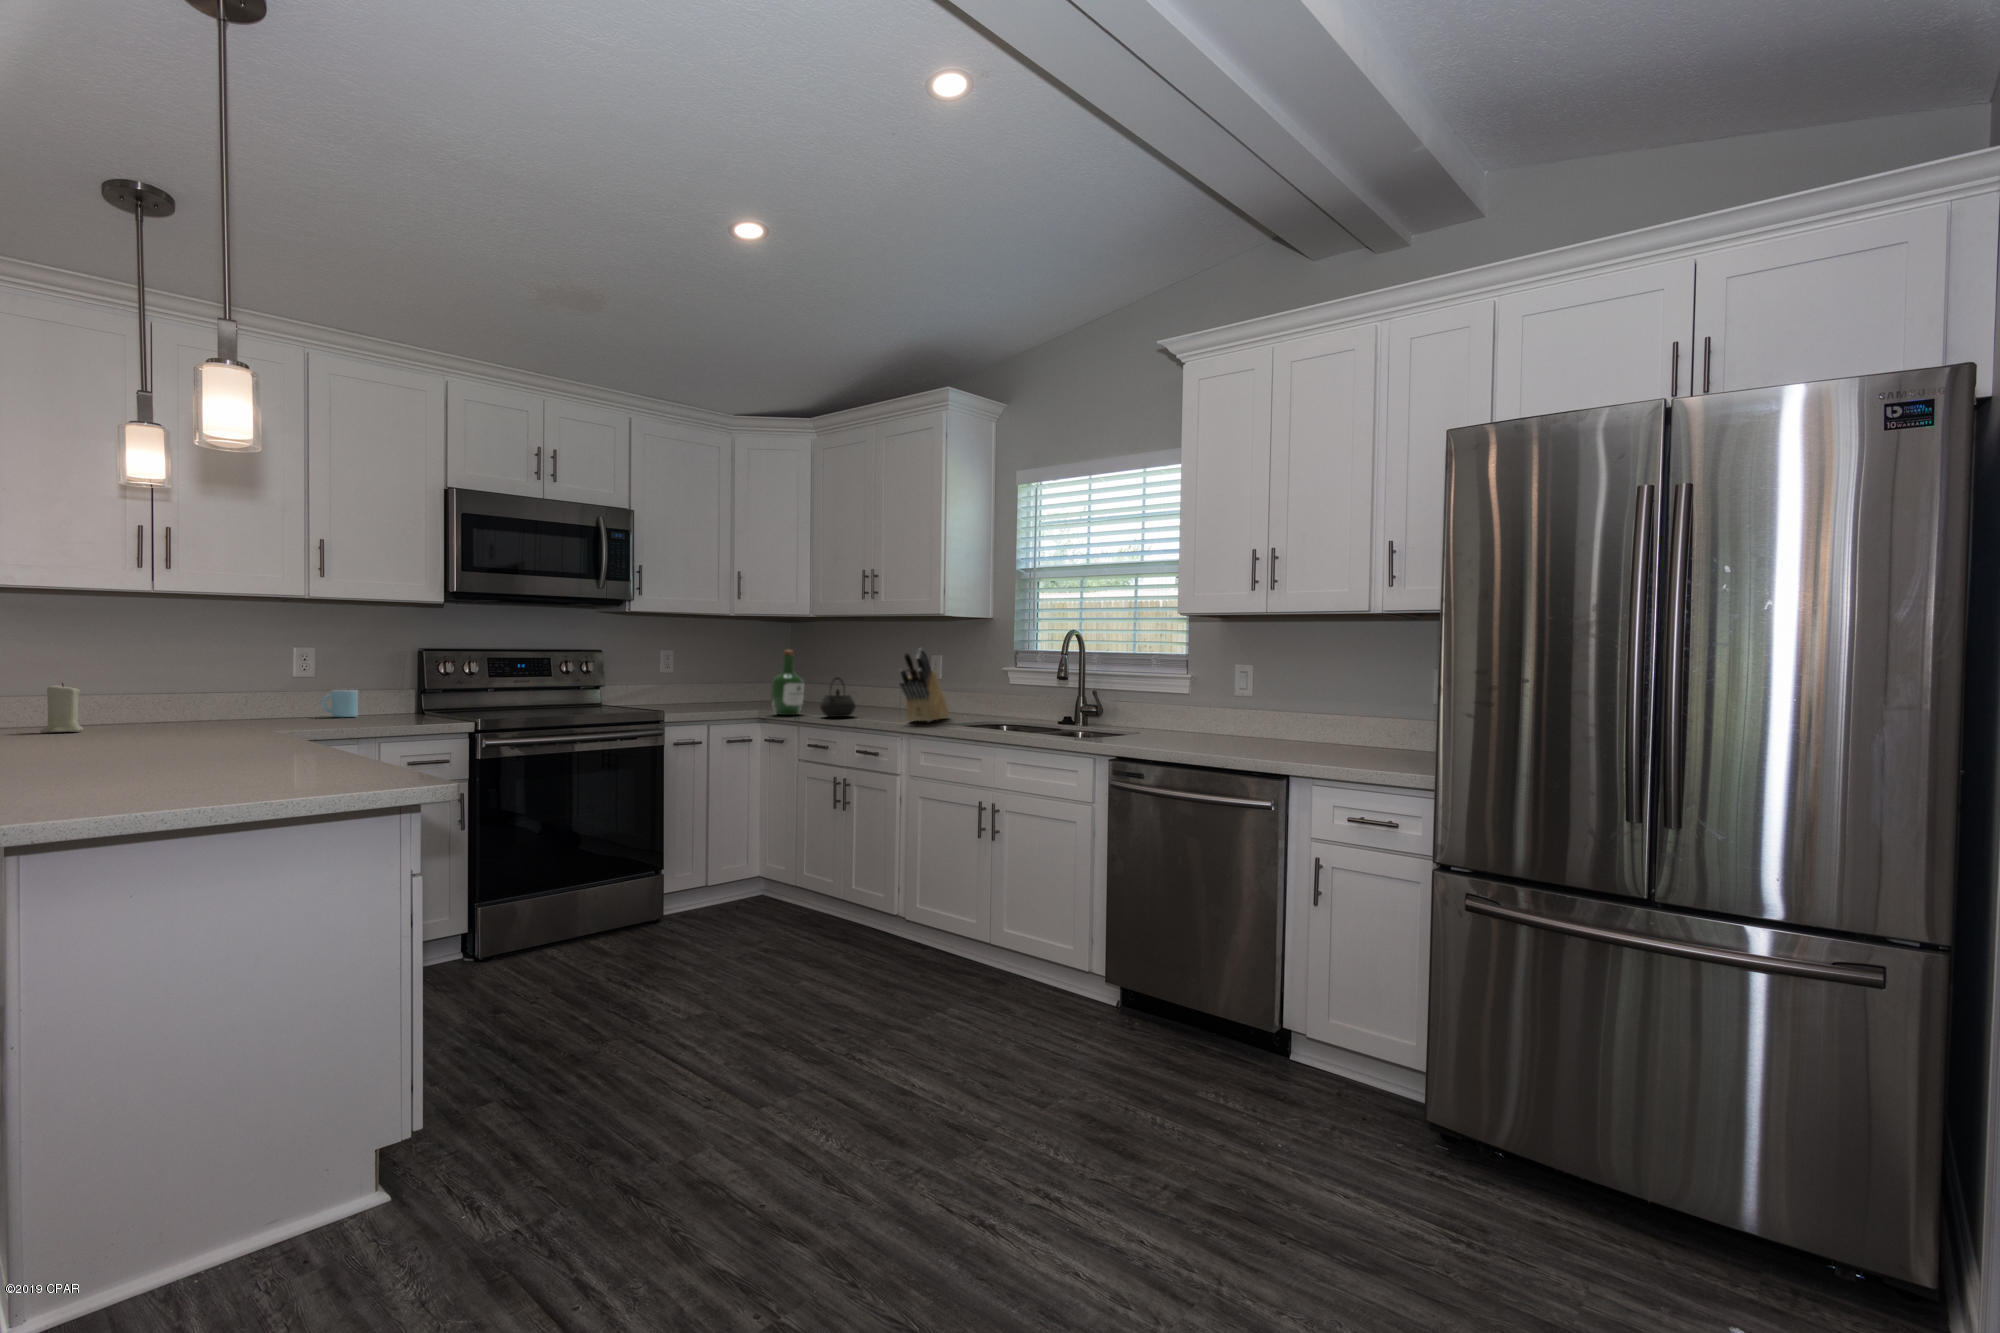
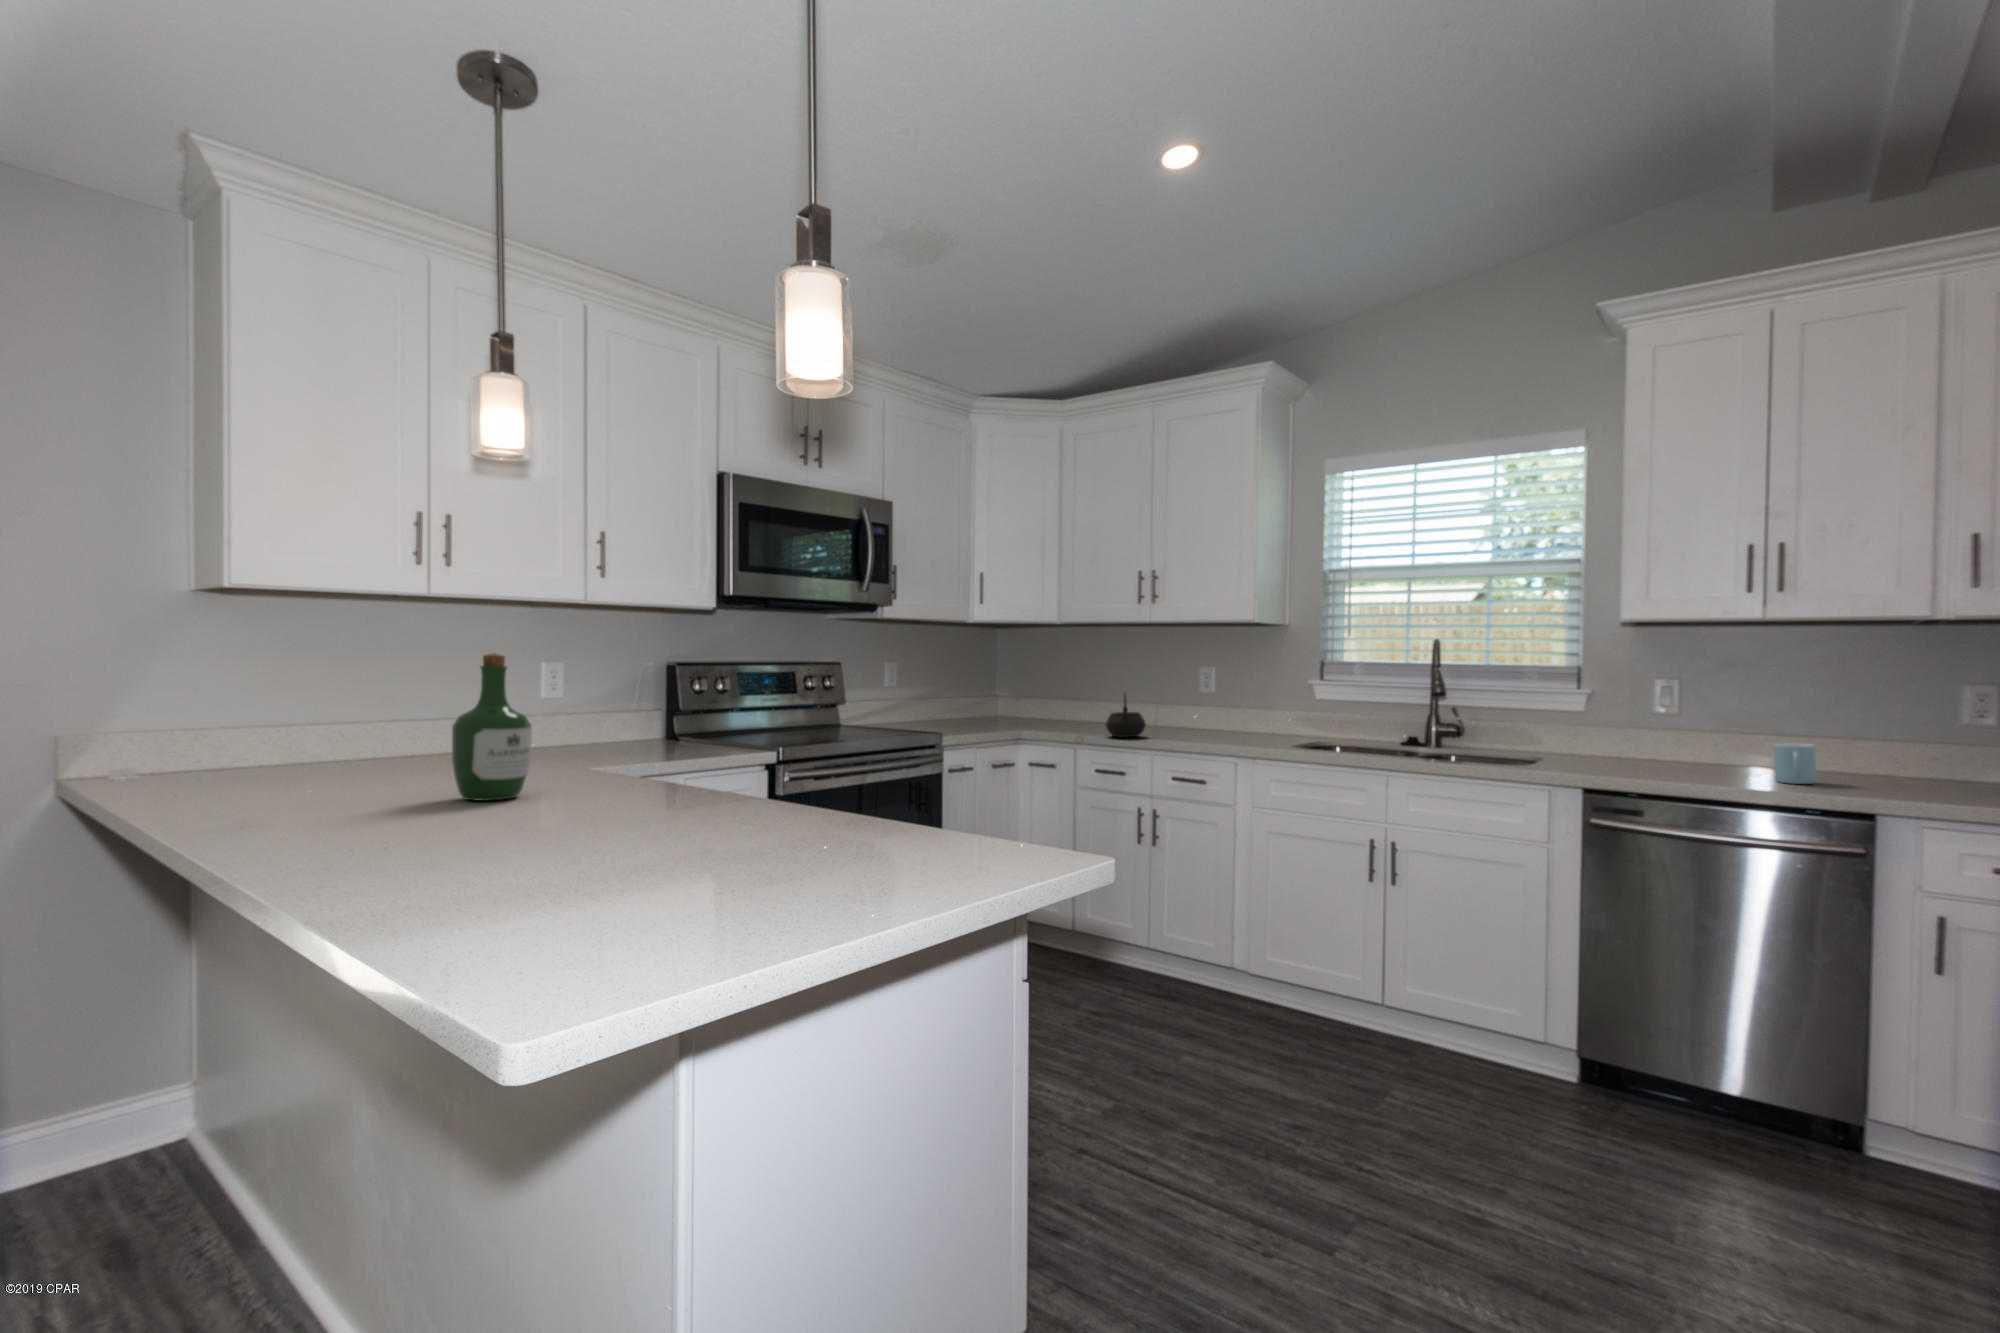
knife block: present [900,649,949,722] -> none [1224,660,1258,743]
wine bottle: present [771,650,804,715] -> present [452,653,532,800]
candle: present [40,683,83,733] -> none [325,715,372,780]
mug: present [322,690,358,717] -> present [1774,743,1816,784]

